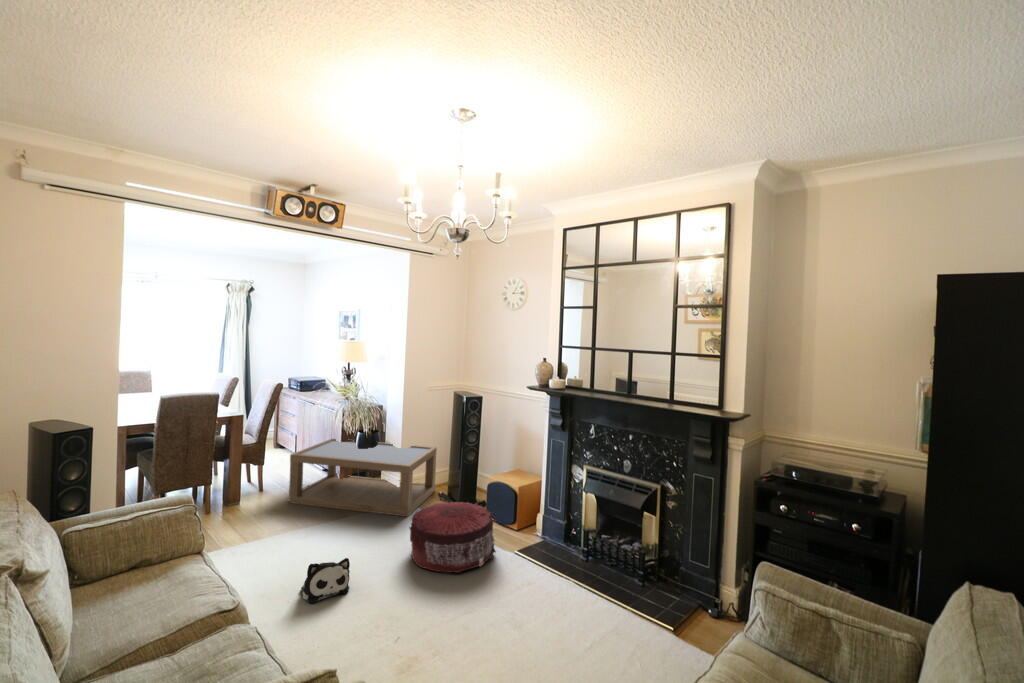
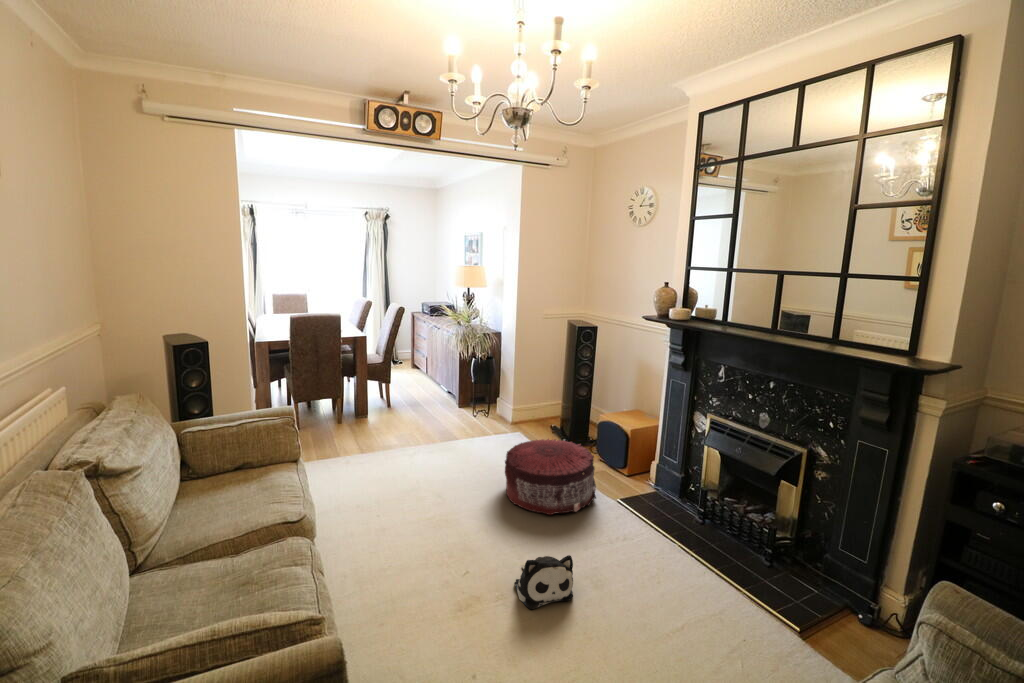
coffee table: present [289,438,437,517] -> none [407,364,551,449]
plush toy: present [301,558,350,603] -> present [514,555,573,609]

